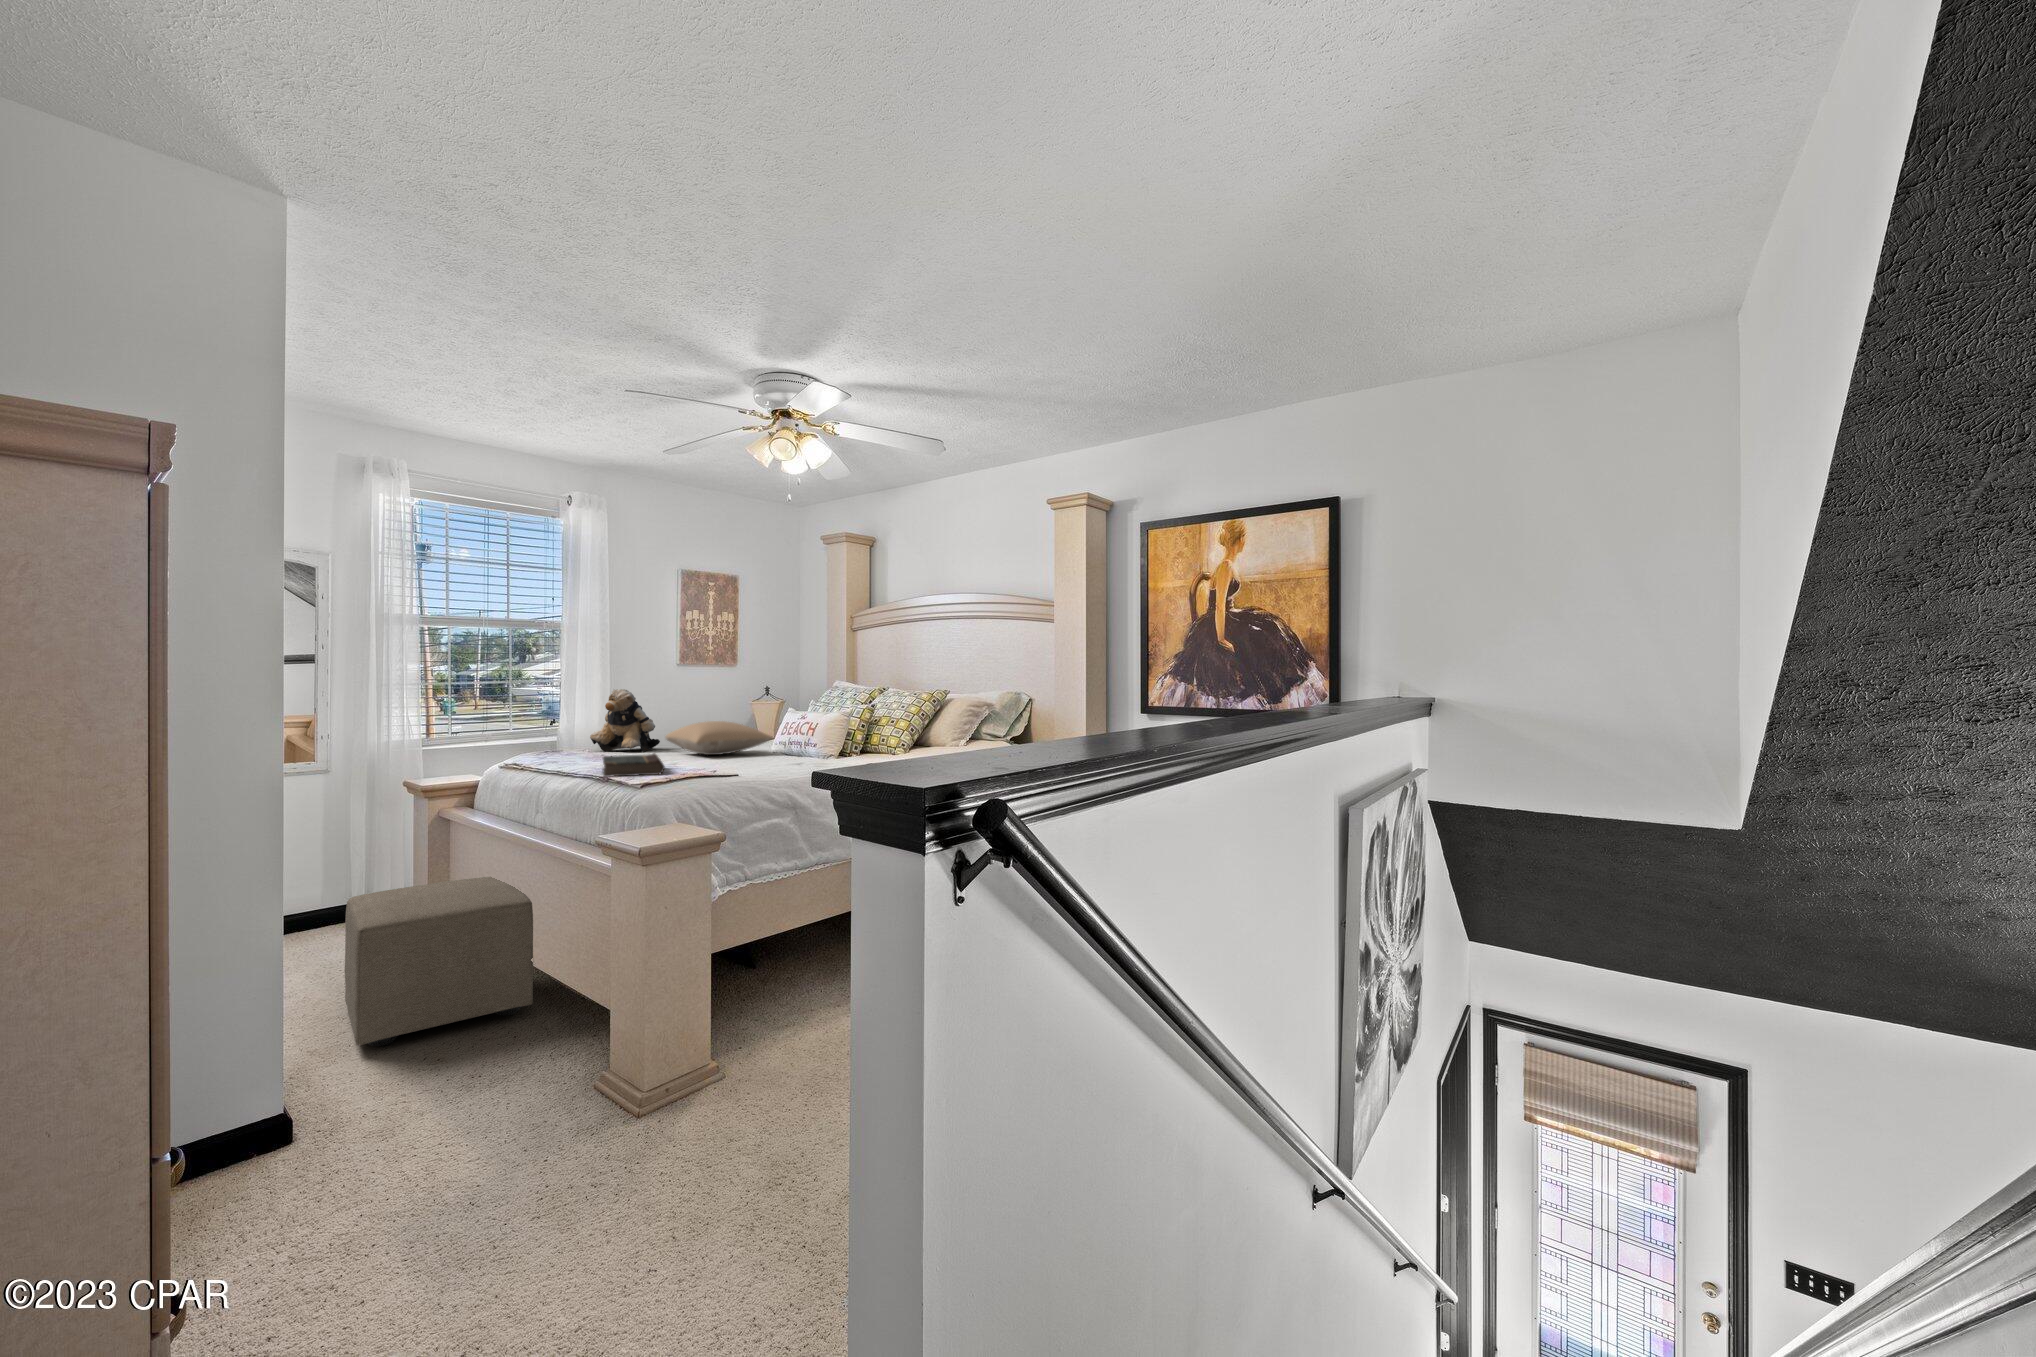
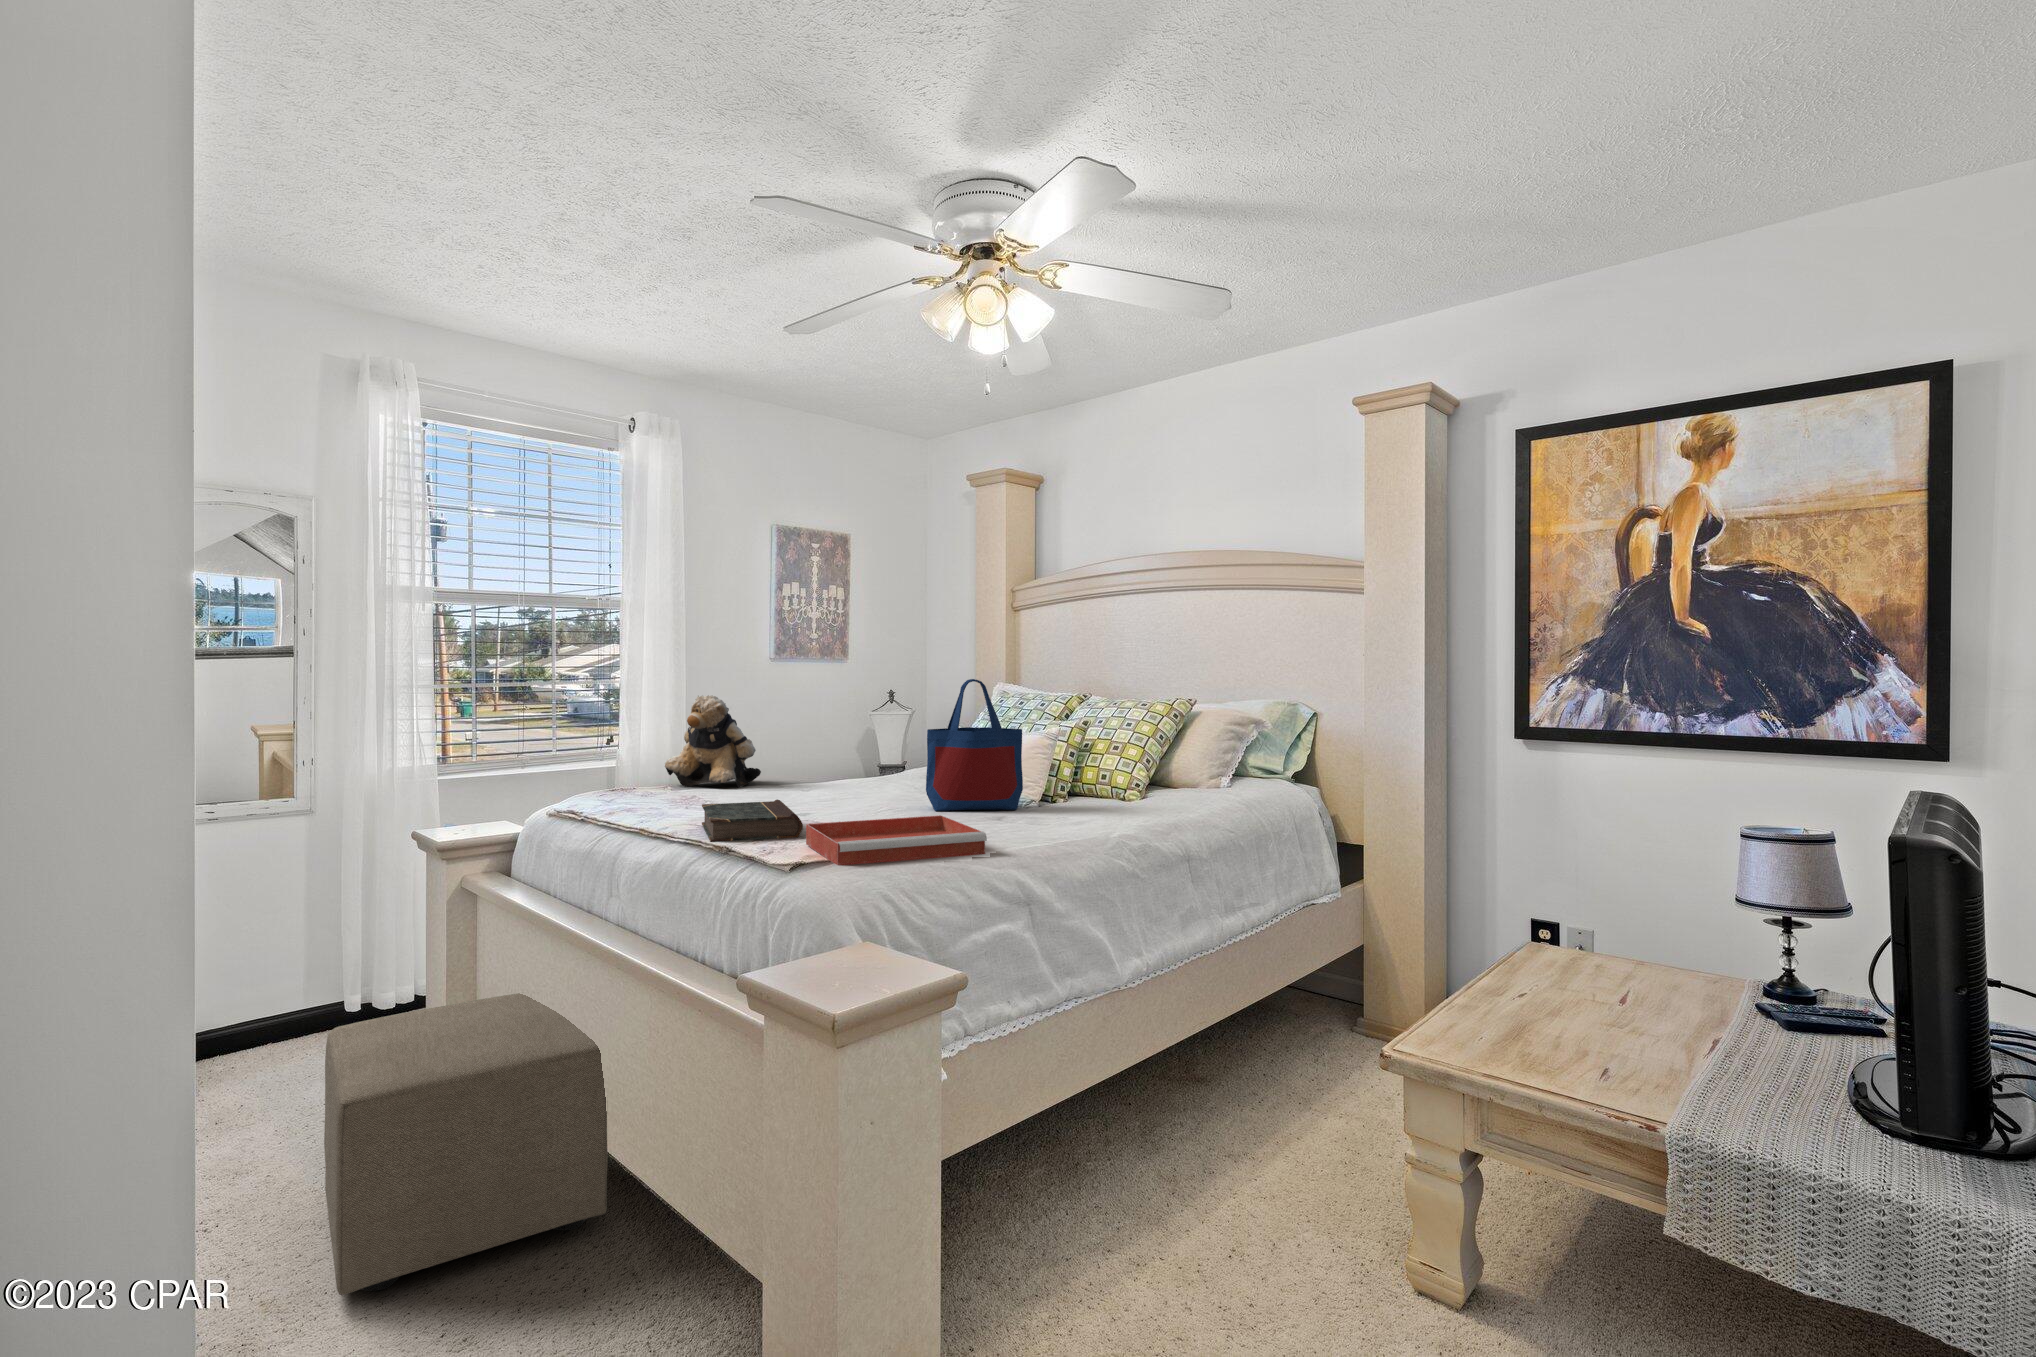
tote bag: none [760,677,825,762] -> present [926,679,1023,811]
pillow: present [665,721,773,755] -> none [774,744,934,795]
tray: none [663,760,772,786] -> present [806,815,987,865]

